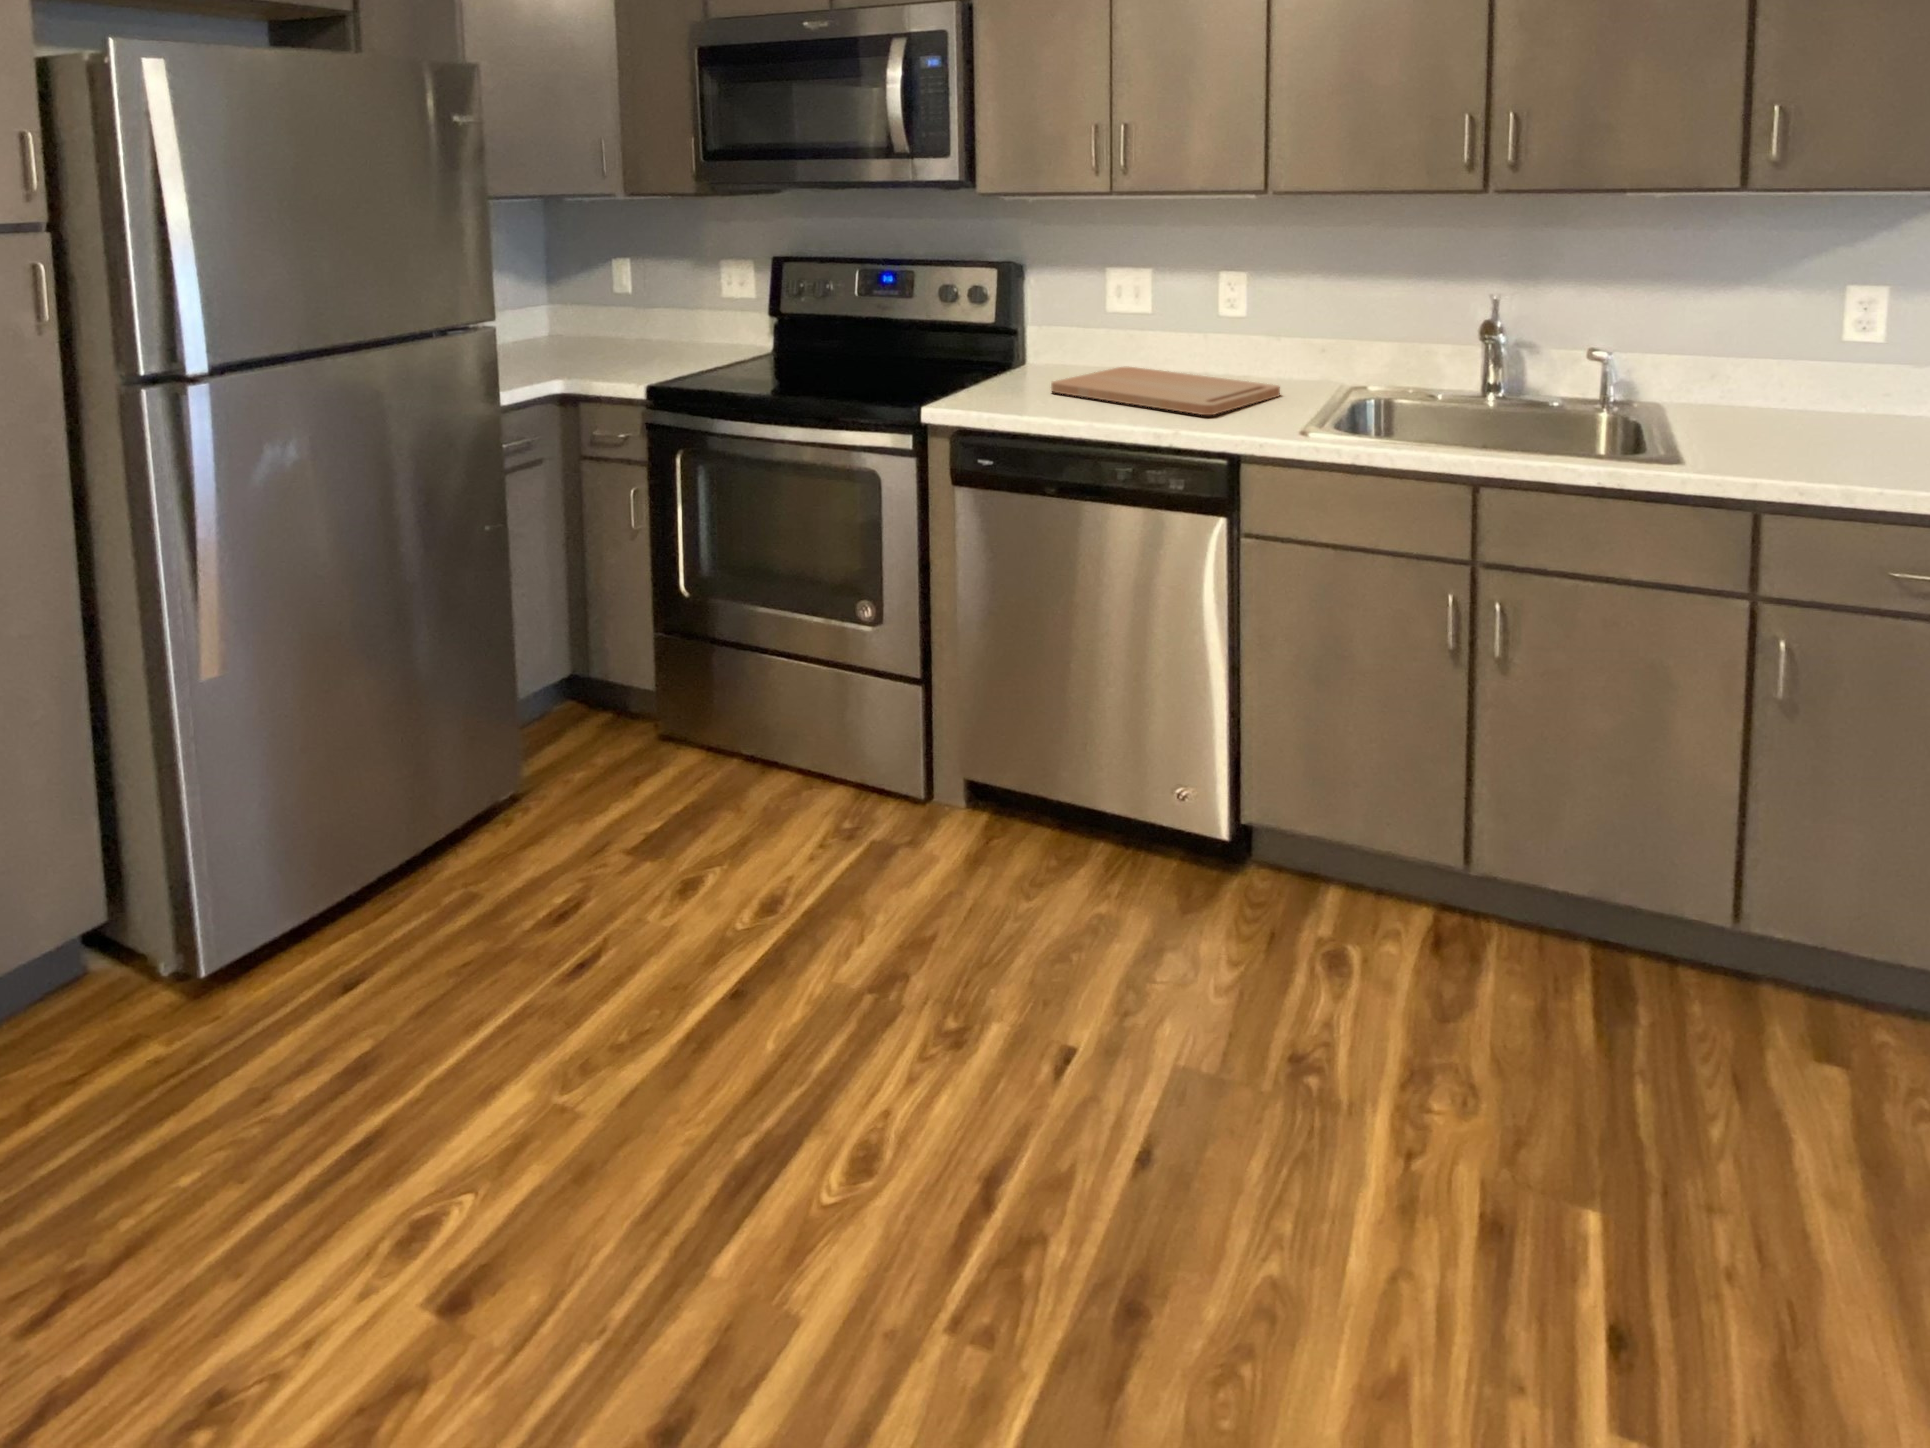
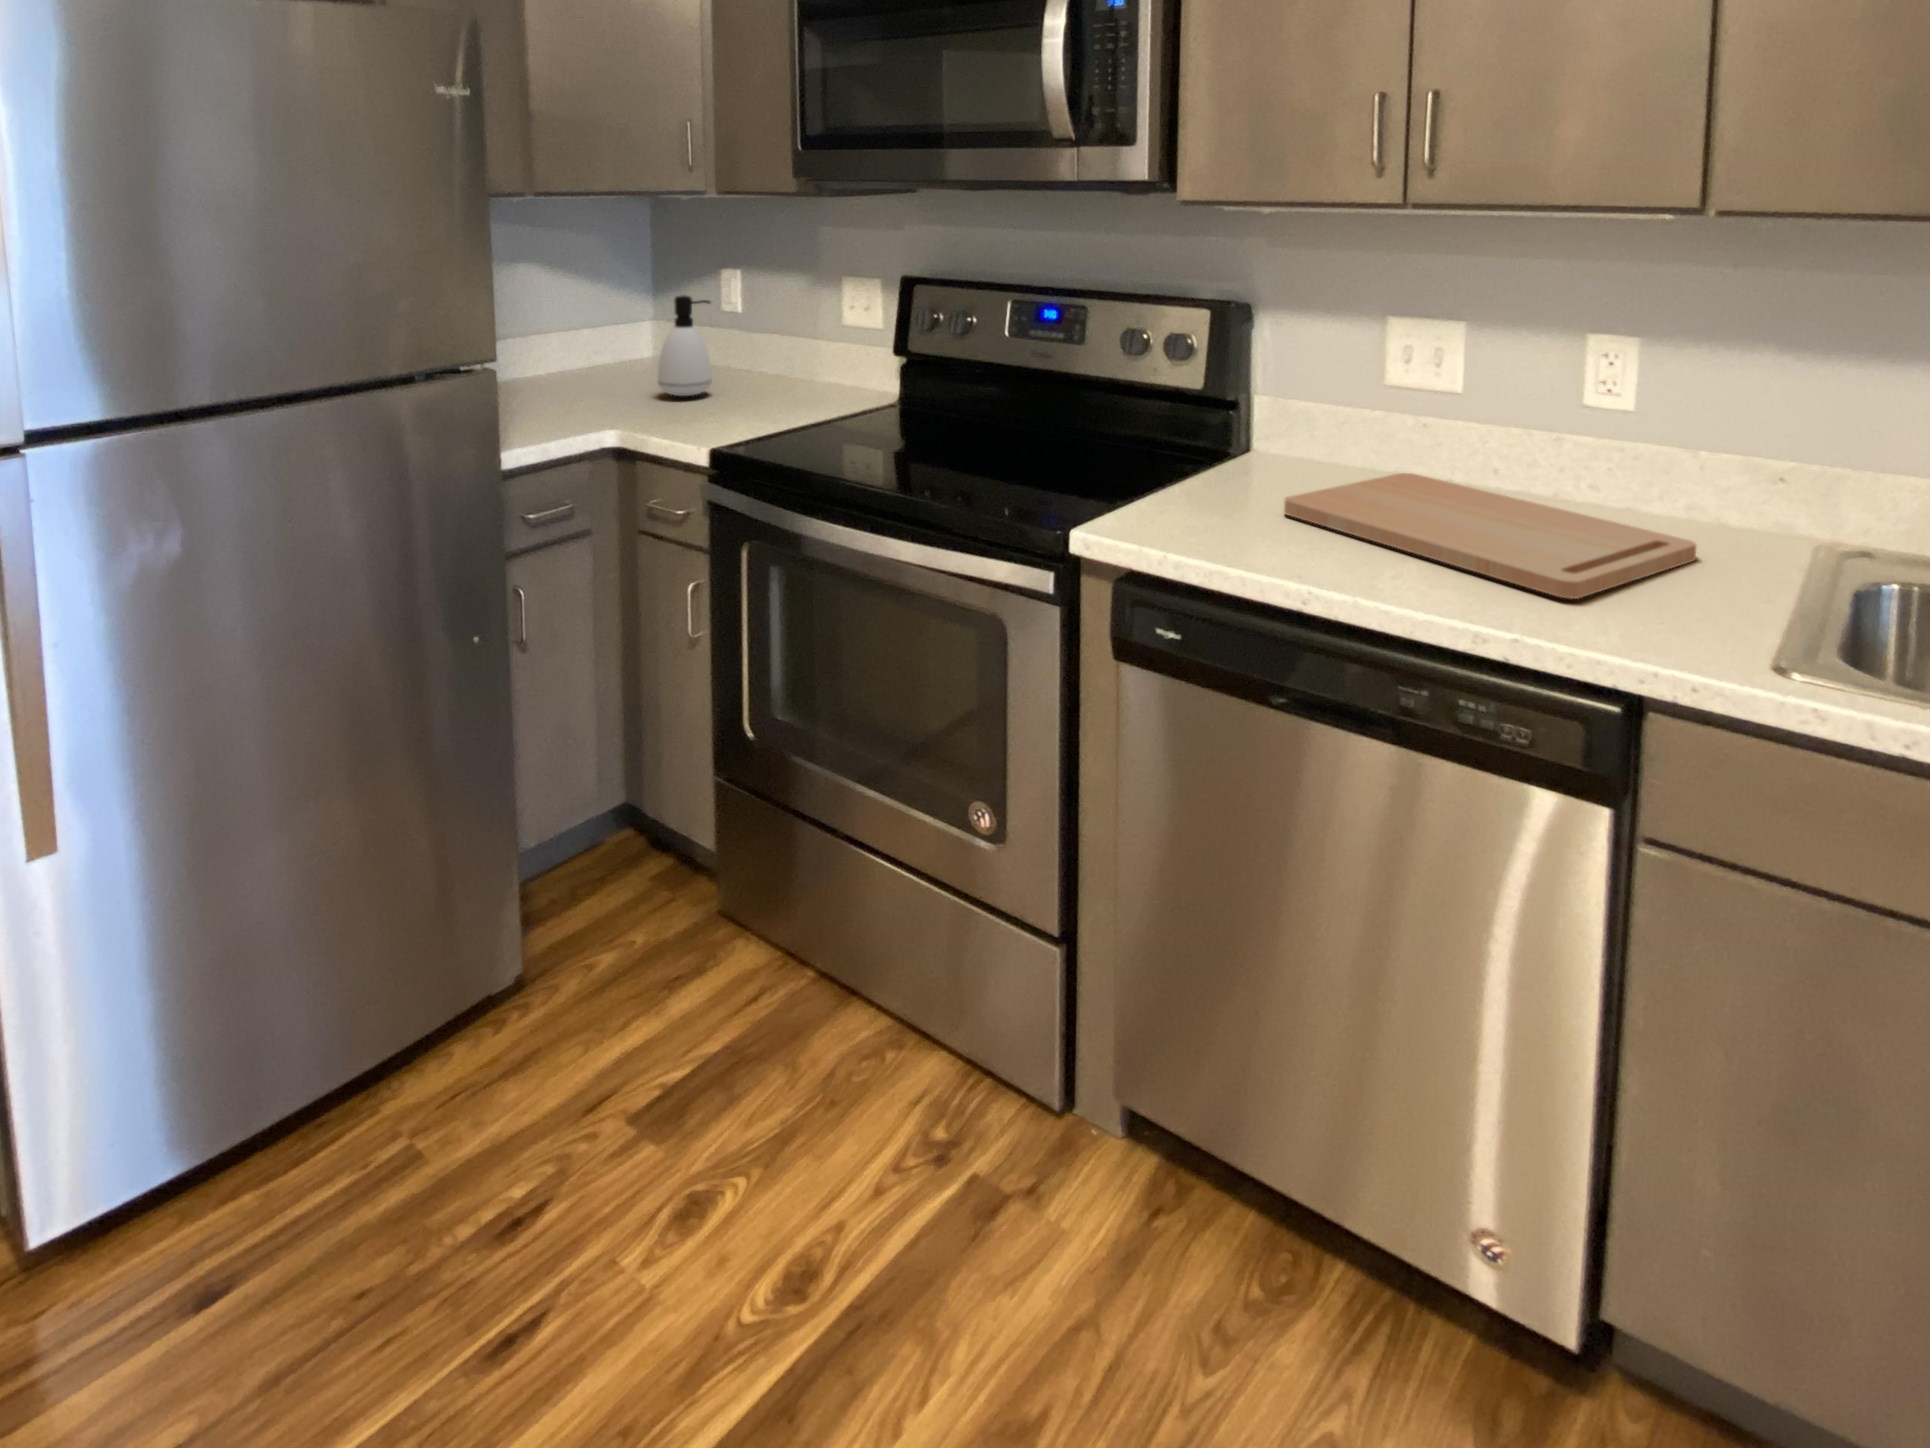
soap dispenser: none [576,278,620,357] -> present [658,295,712,396]

